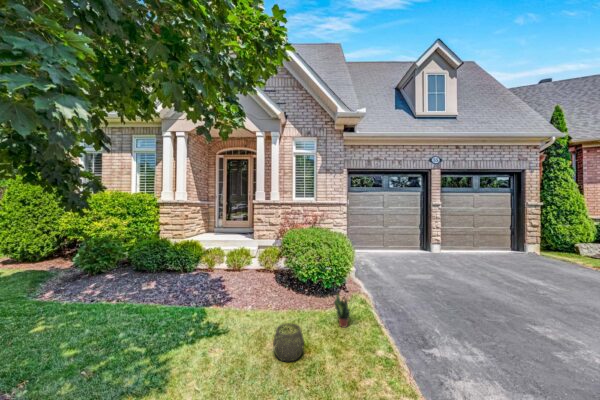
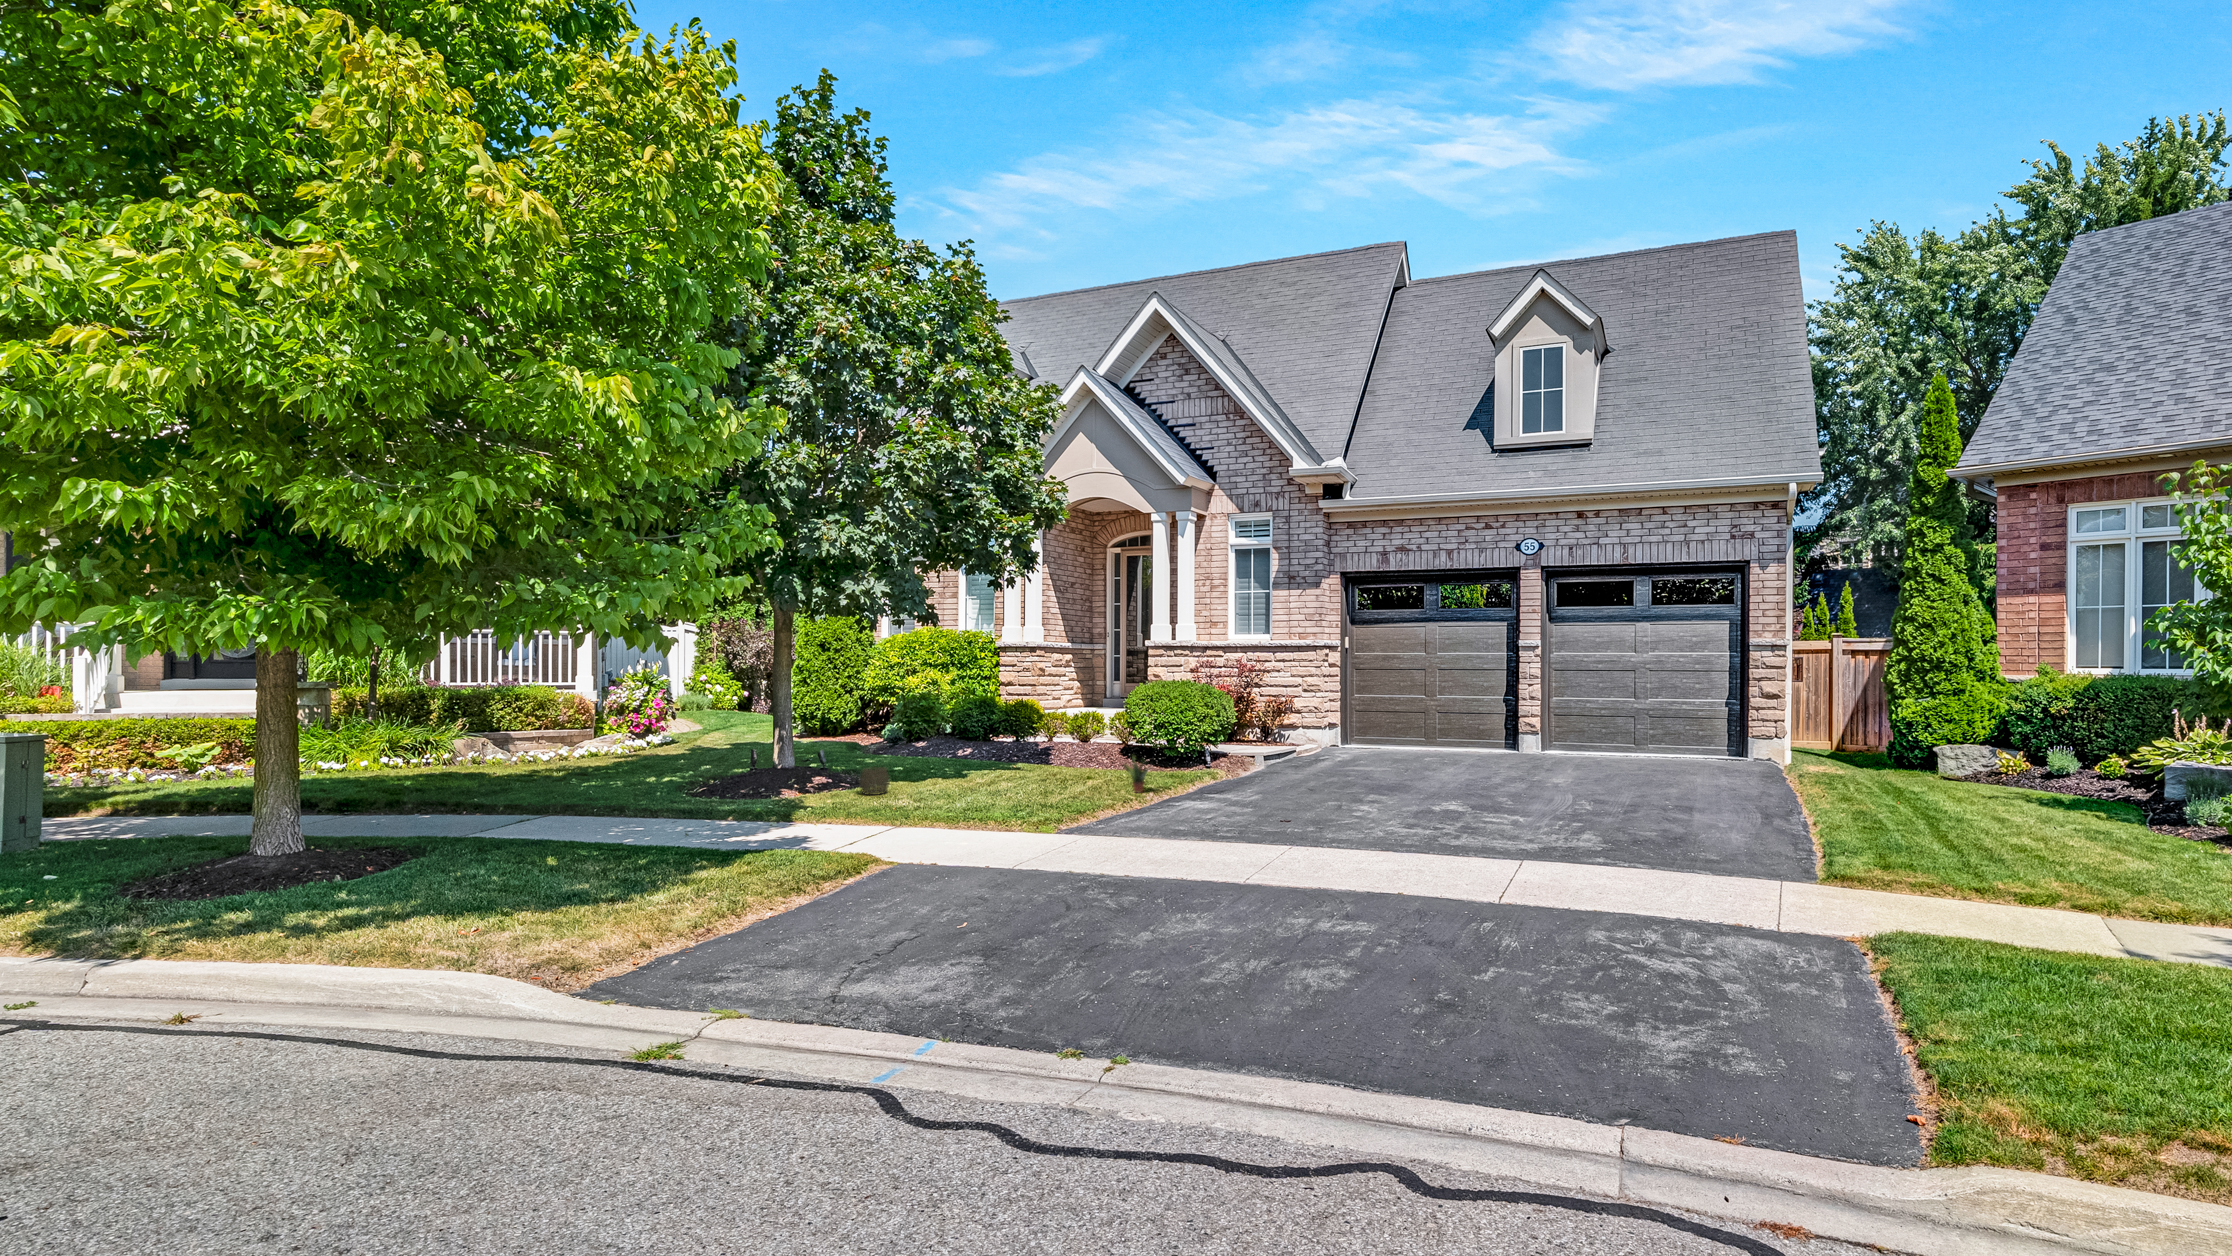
woven basket: present [273,323,304,361] -> present [860,767,889,795]

